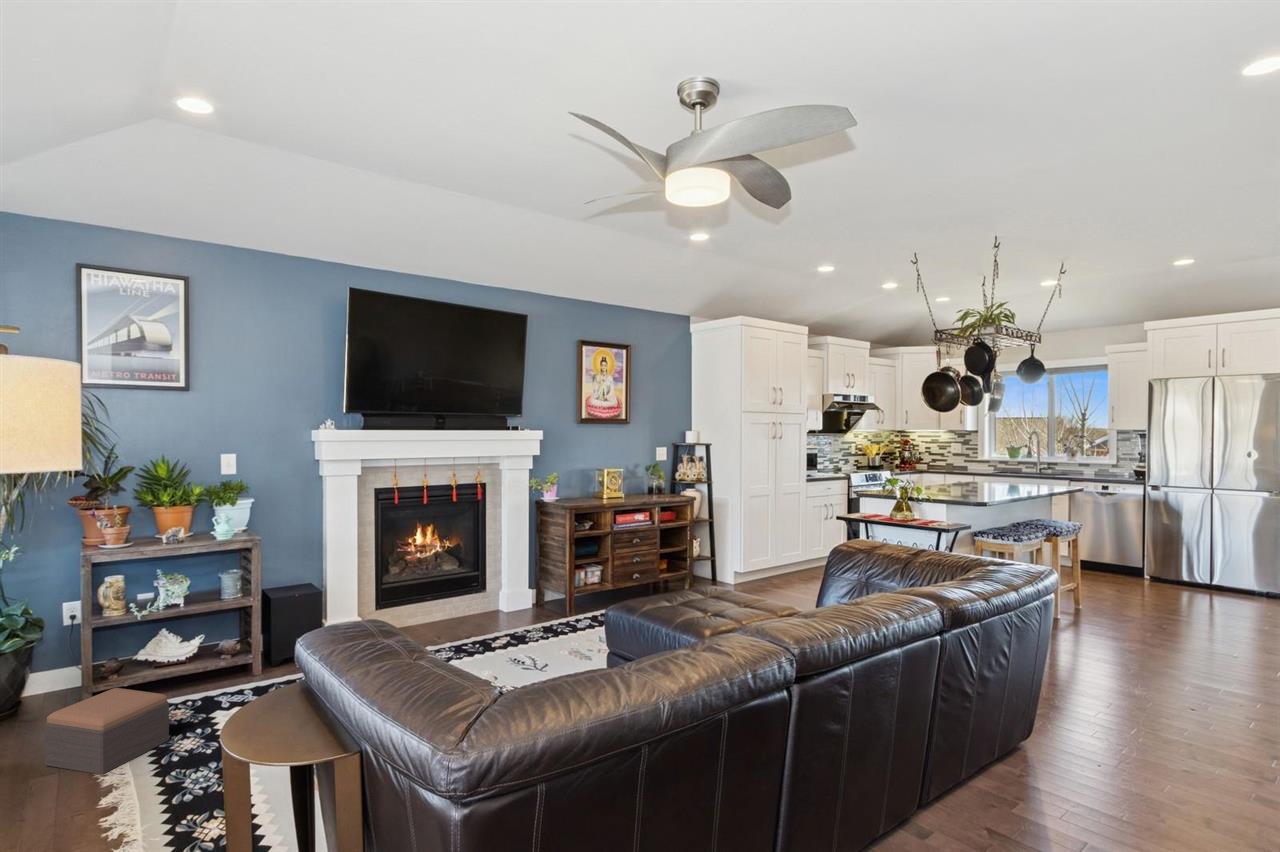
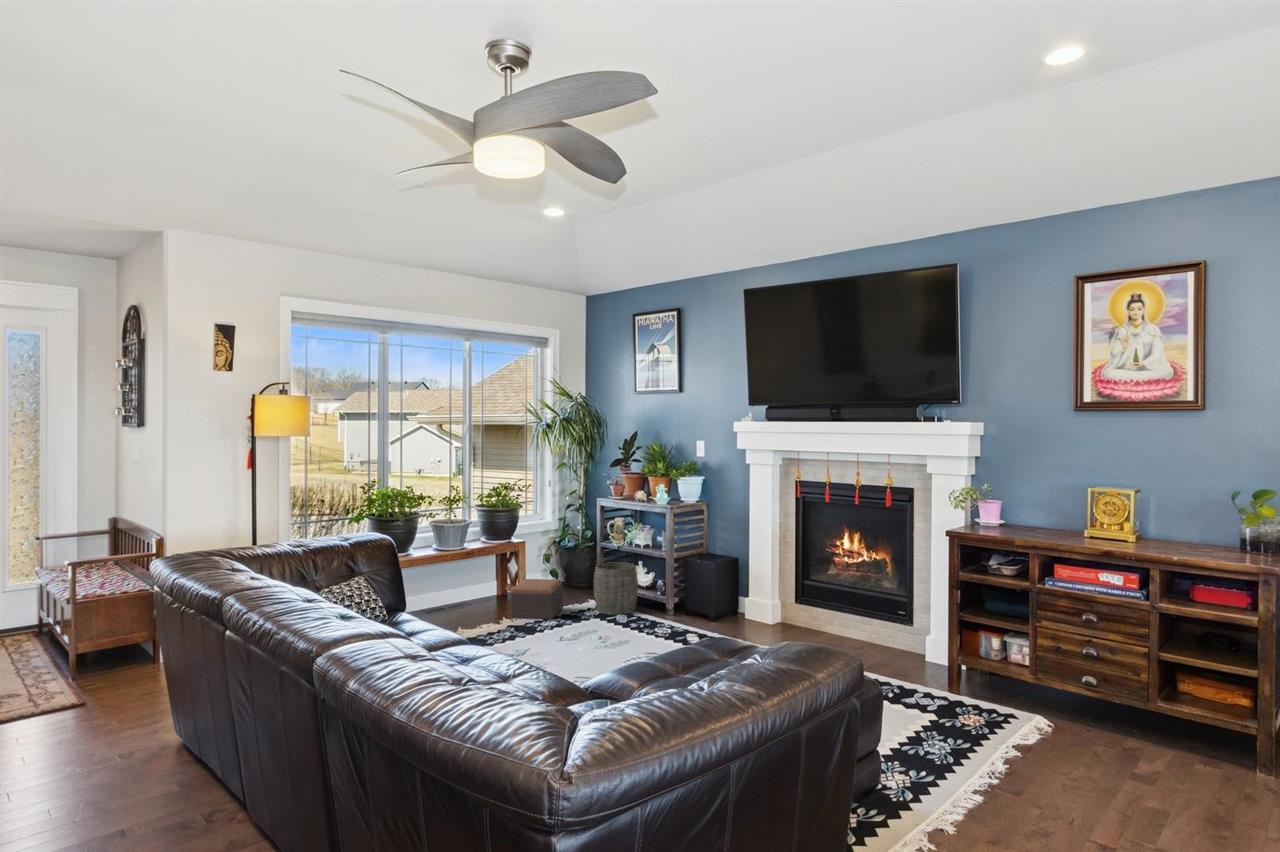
woven basket: none [146,628,222,711] -> present [594,562,638,615]

